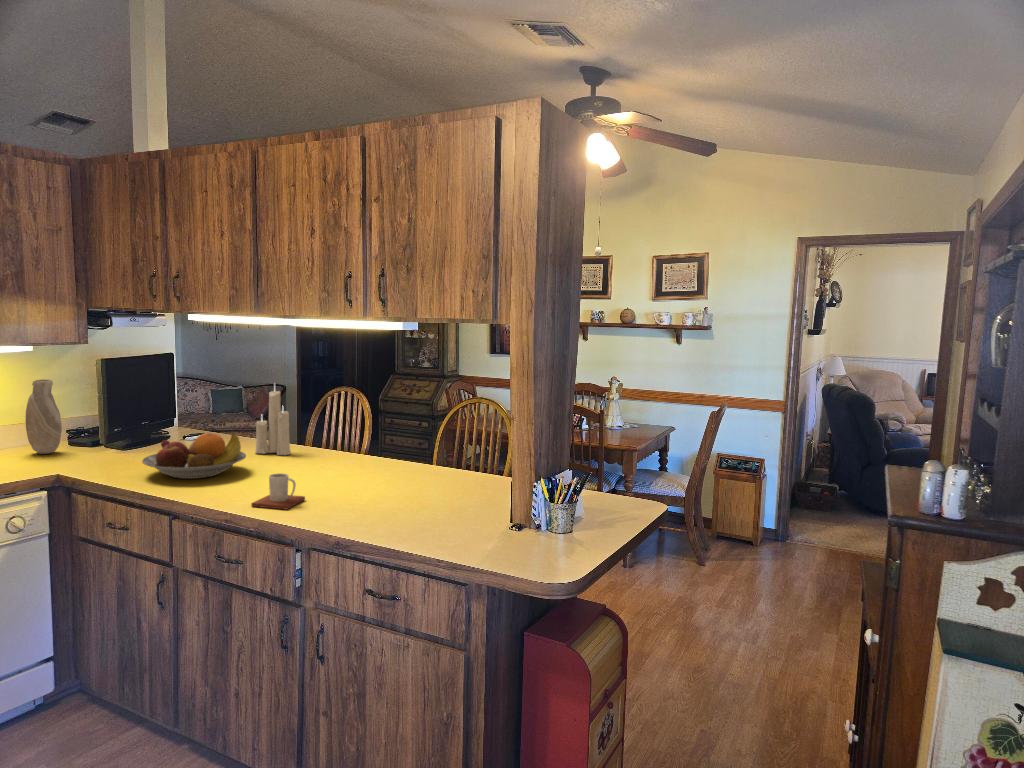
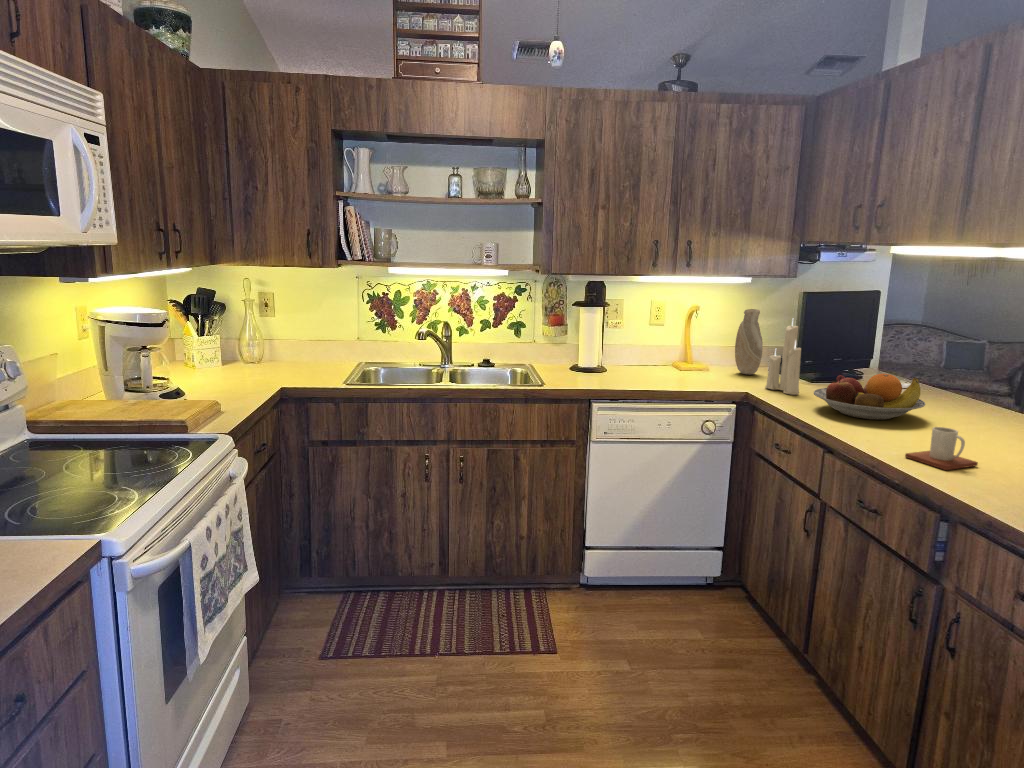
candle: present [255,387,291,455] -> present [765,321,801,395]

